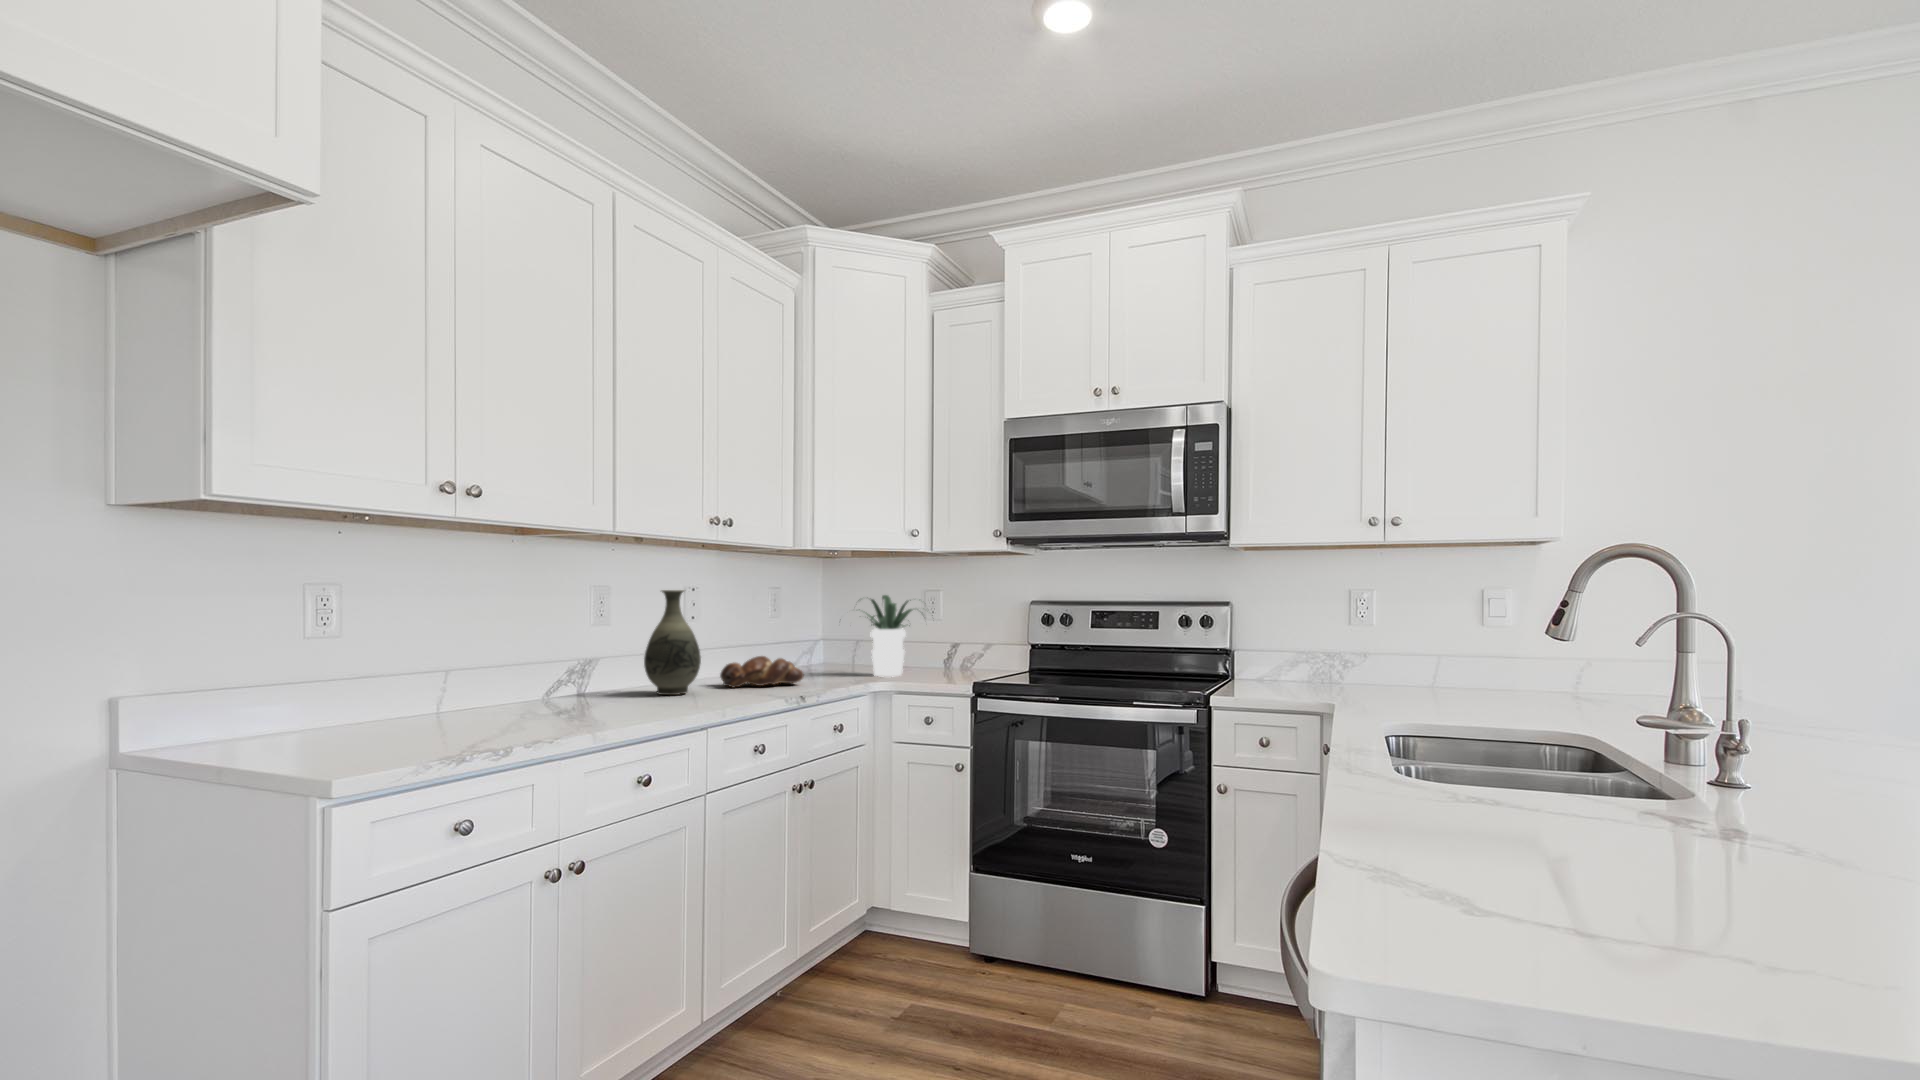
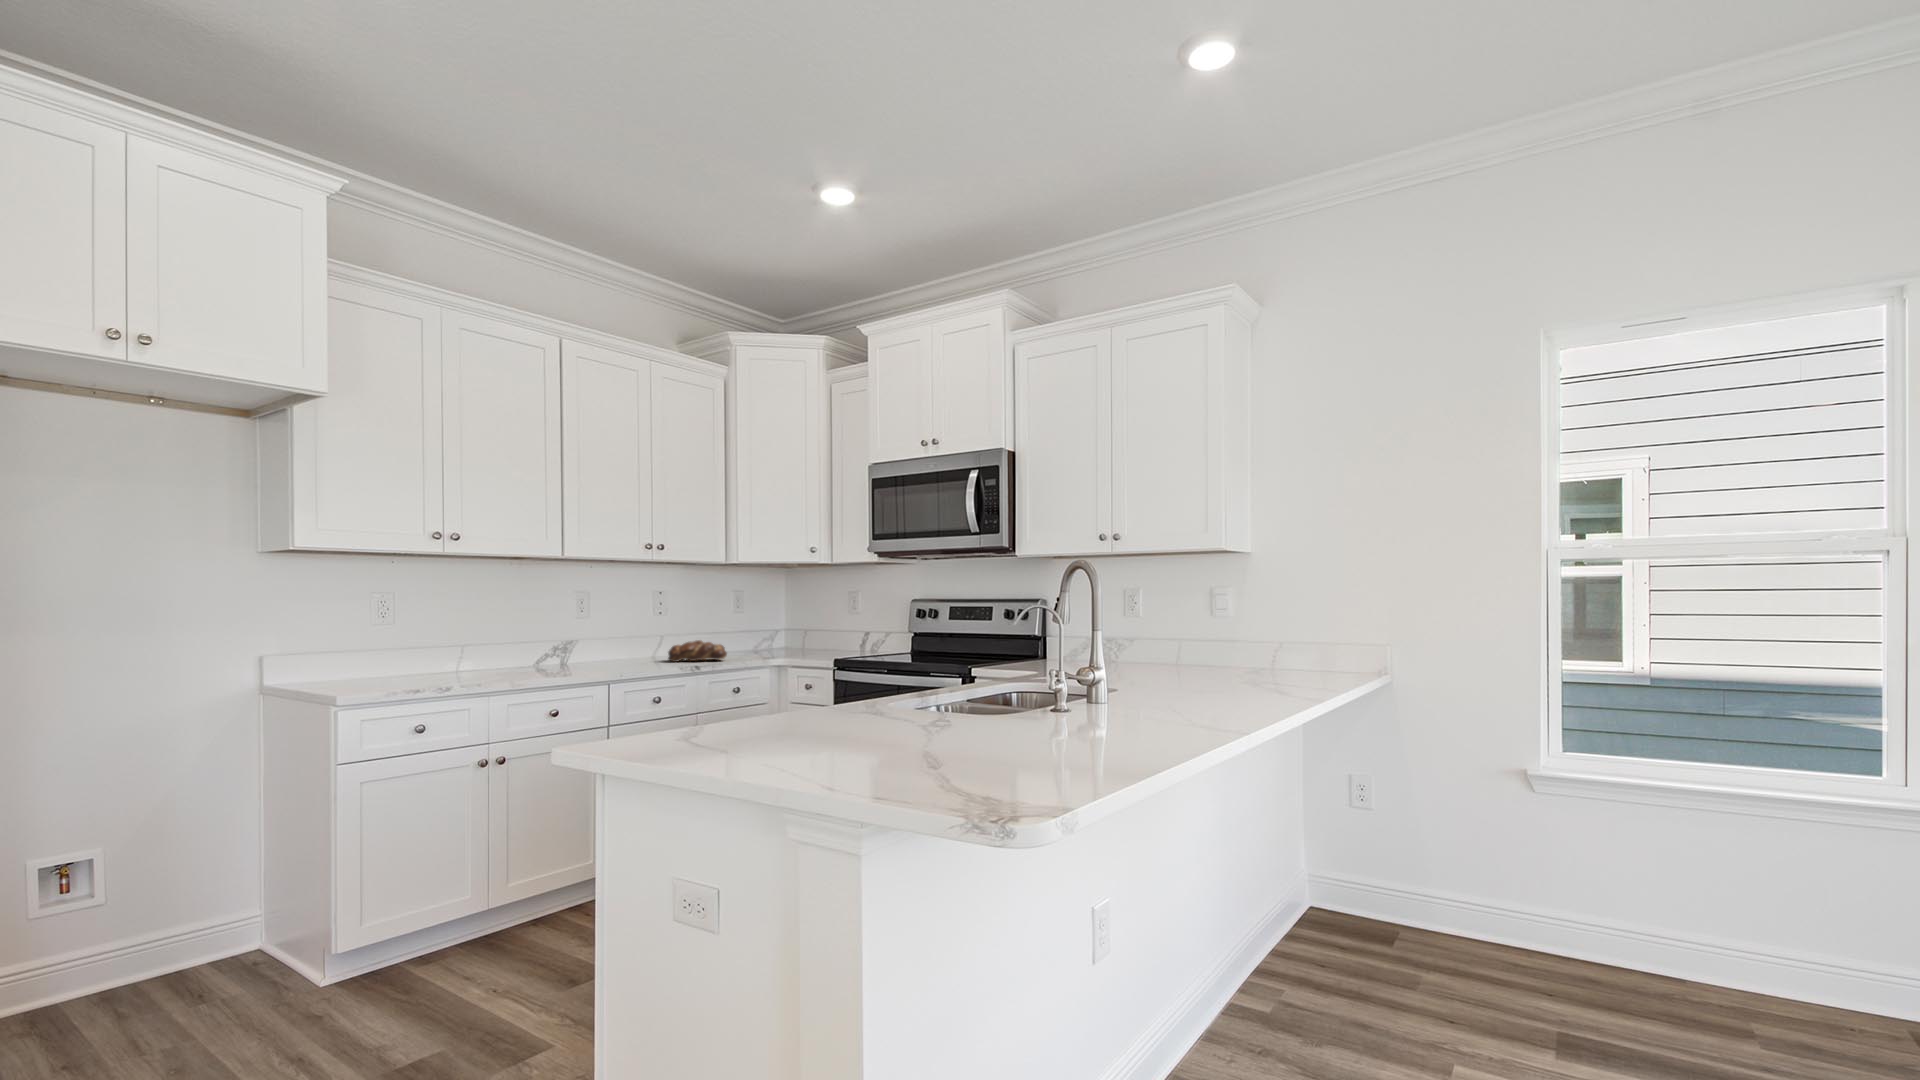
vase: present [644,590,701,695] -> none [603,594,642,665]
potted plant: present [866,595,918,677] -> none [772,596,842,657]

